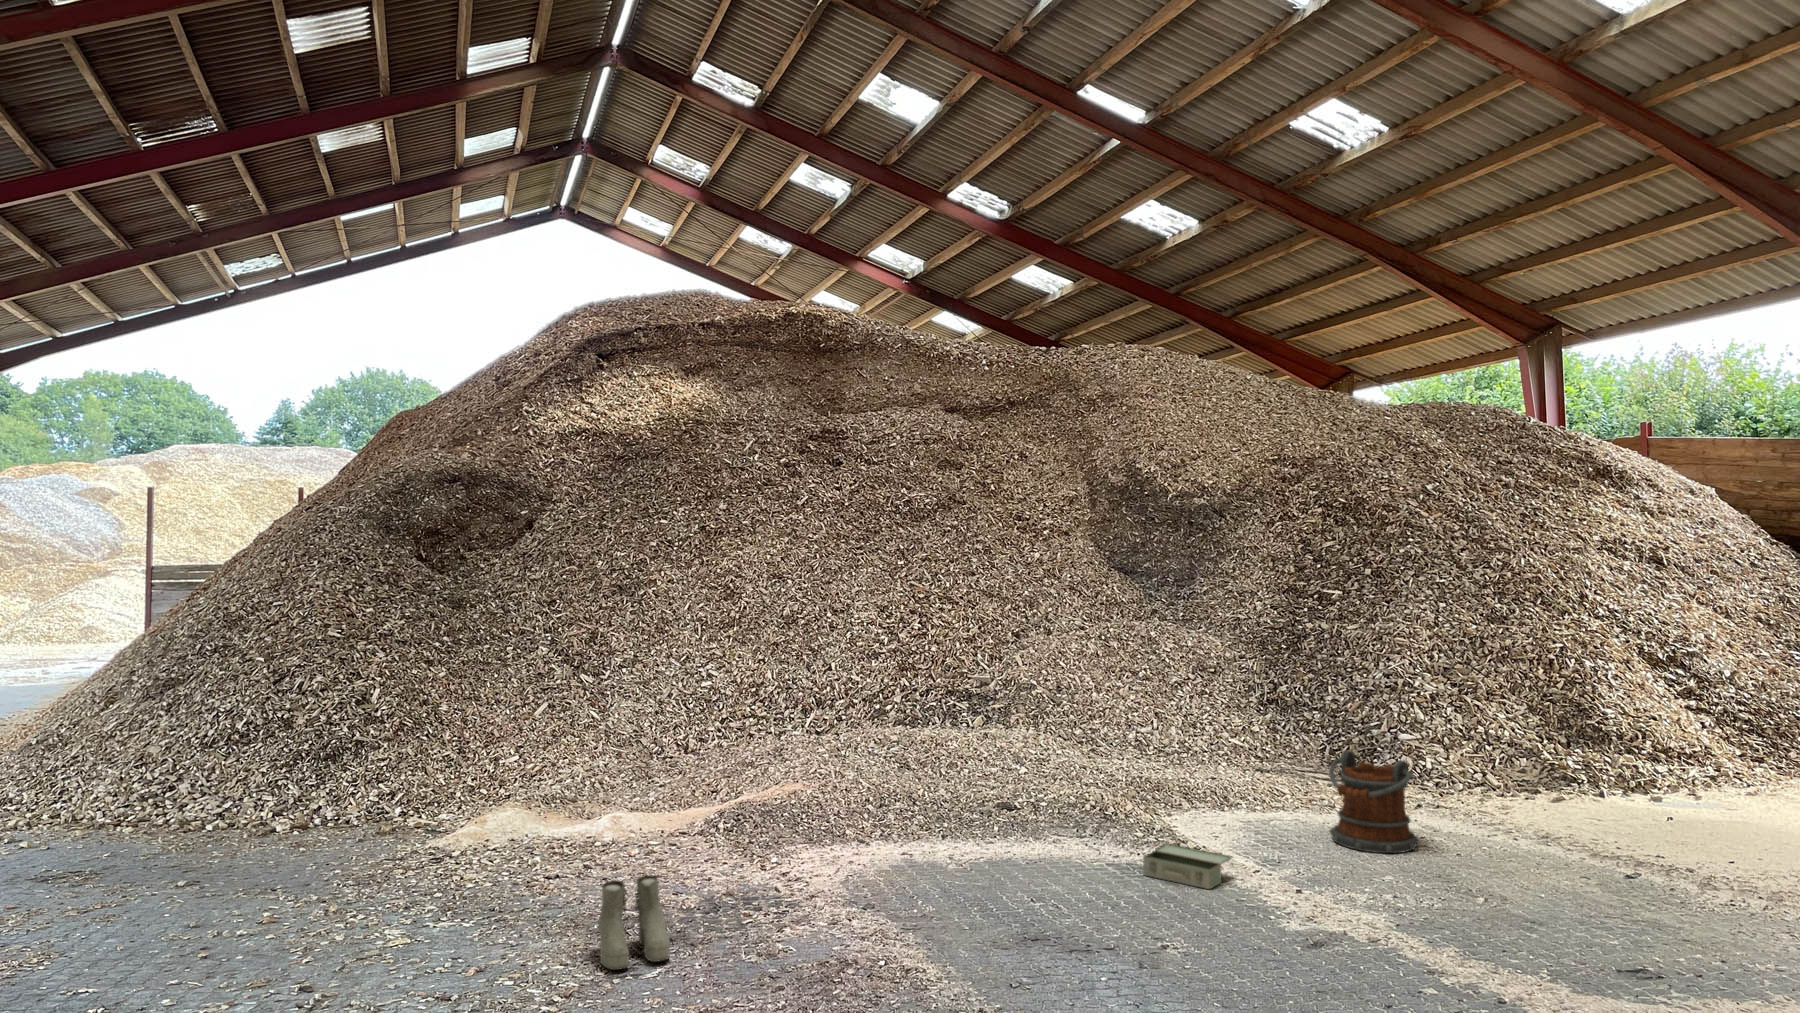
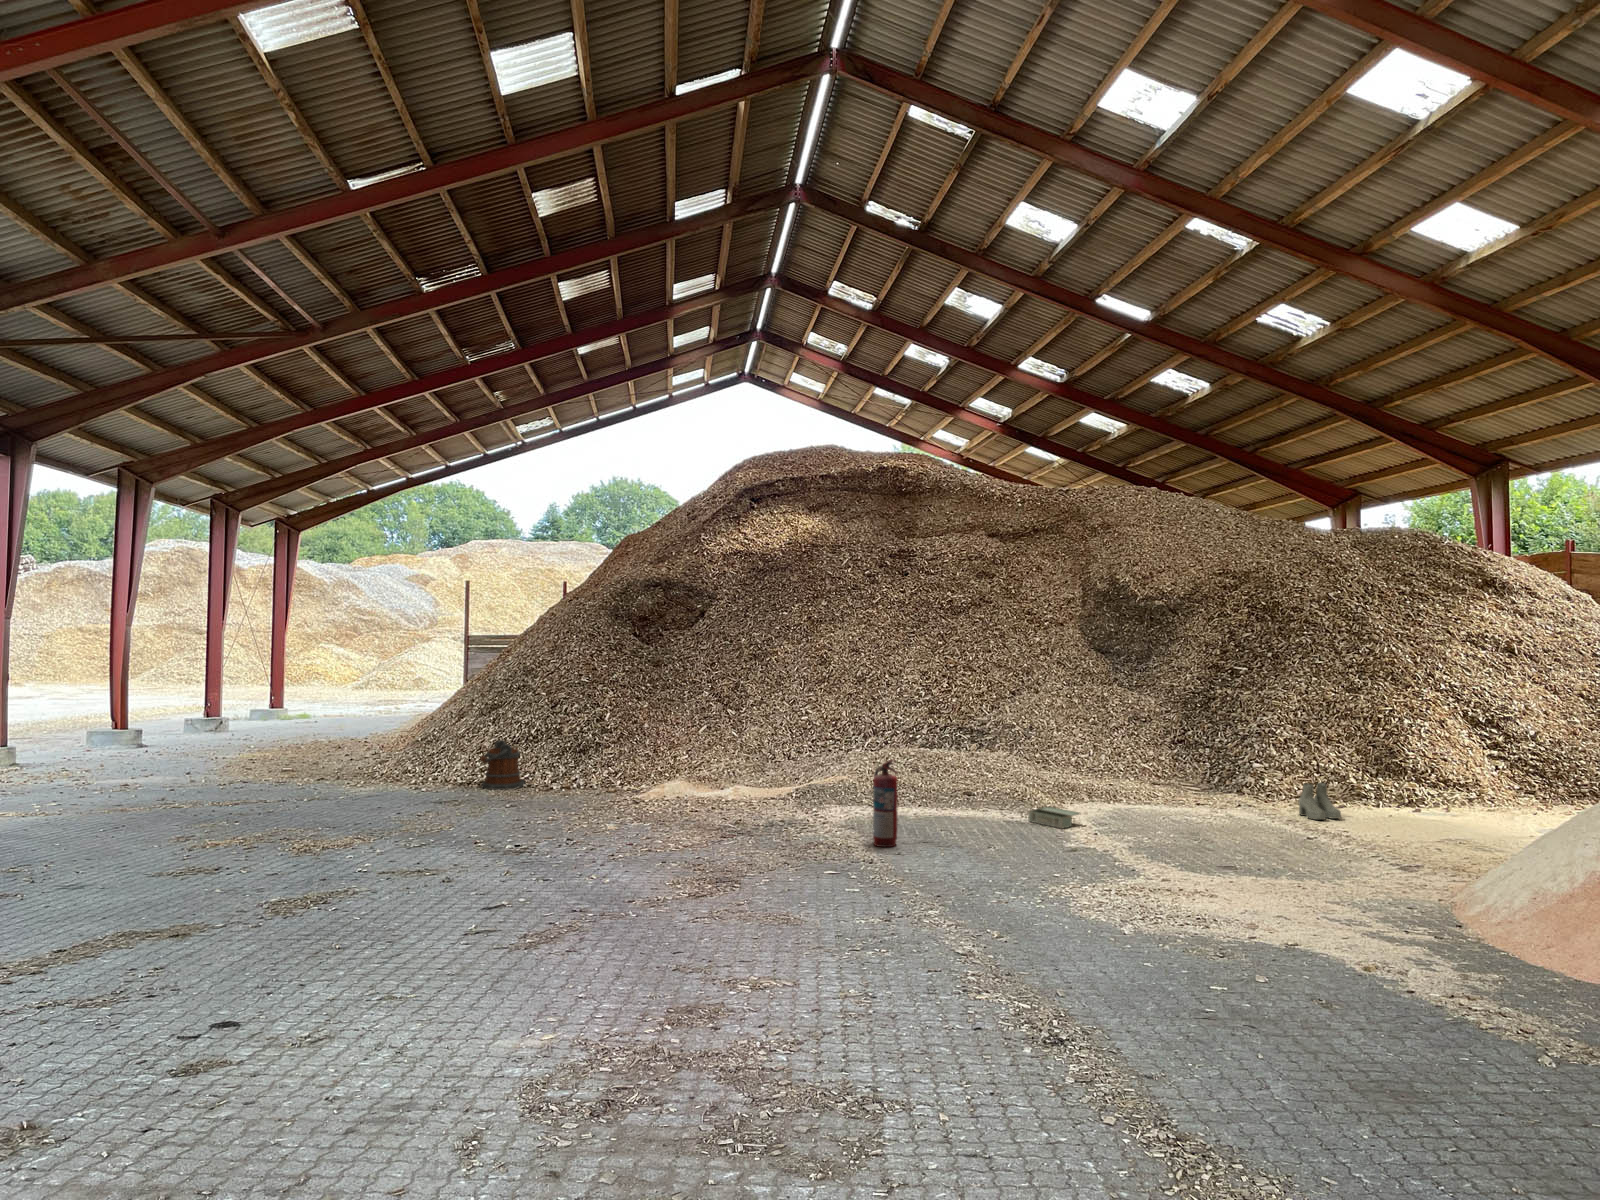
bucket: present [1329,751,1419,853] -> present [480,740,525,790]
fire extinguisher: none [905,801,963,973] -> present [873,760,898,847]
boots: present [598,875,670,970] -> present [1299,782,1341,820]

